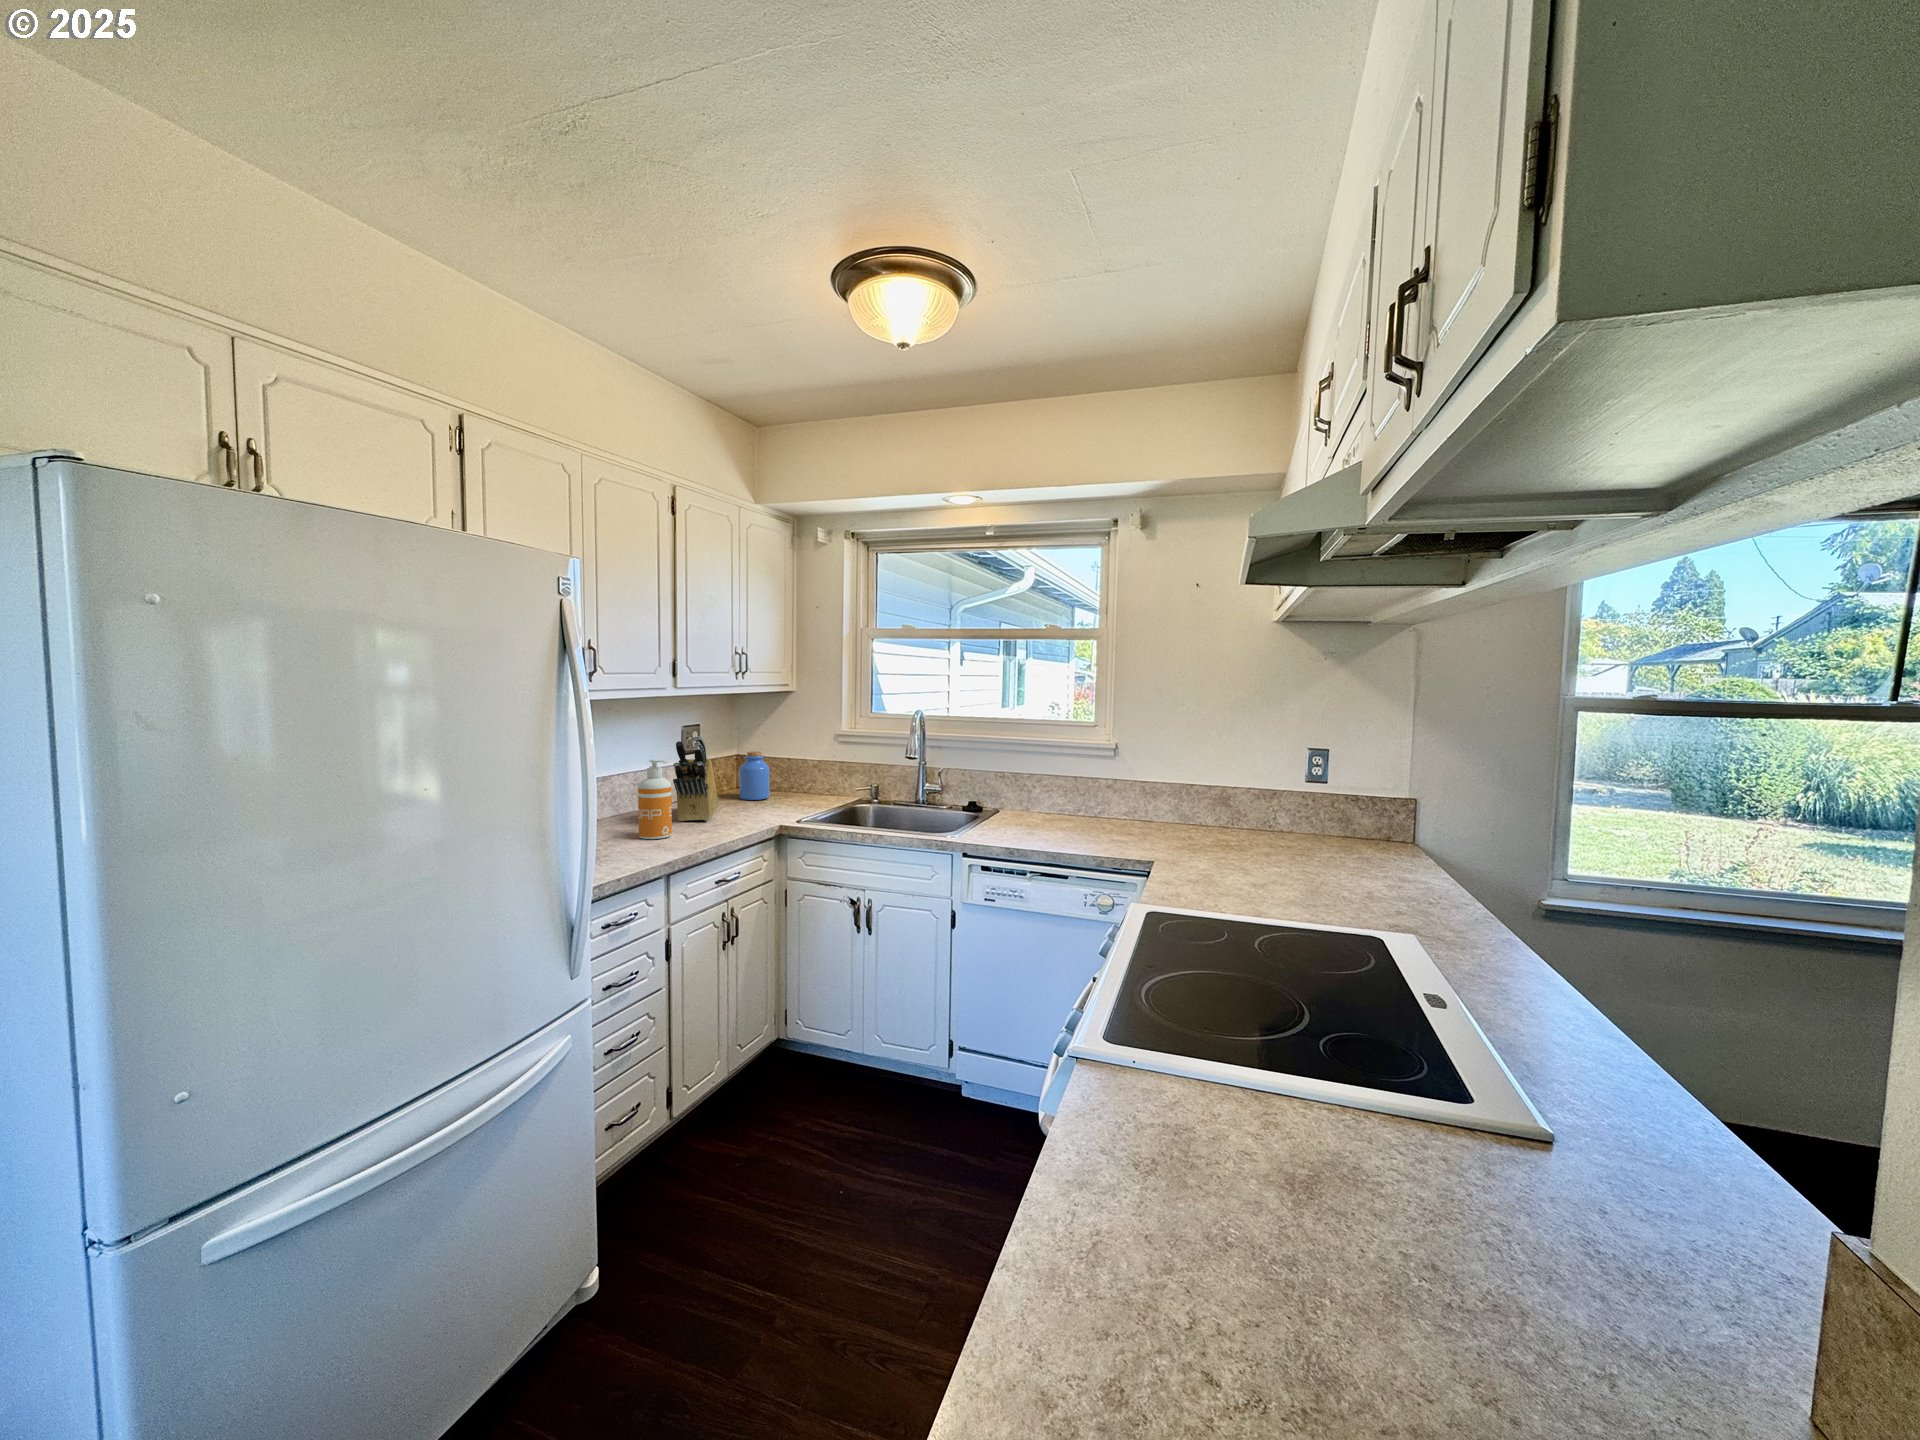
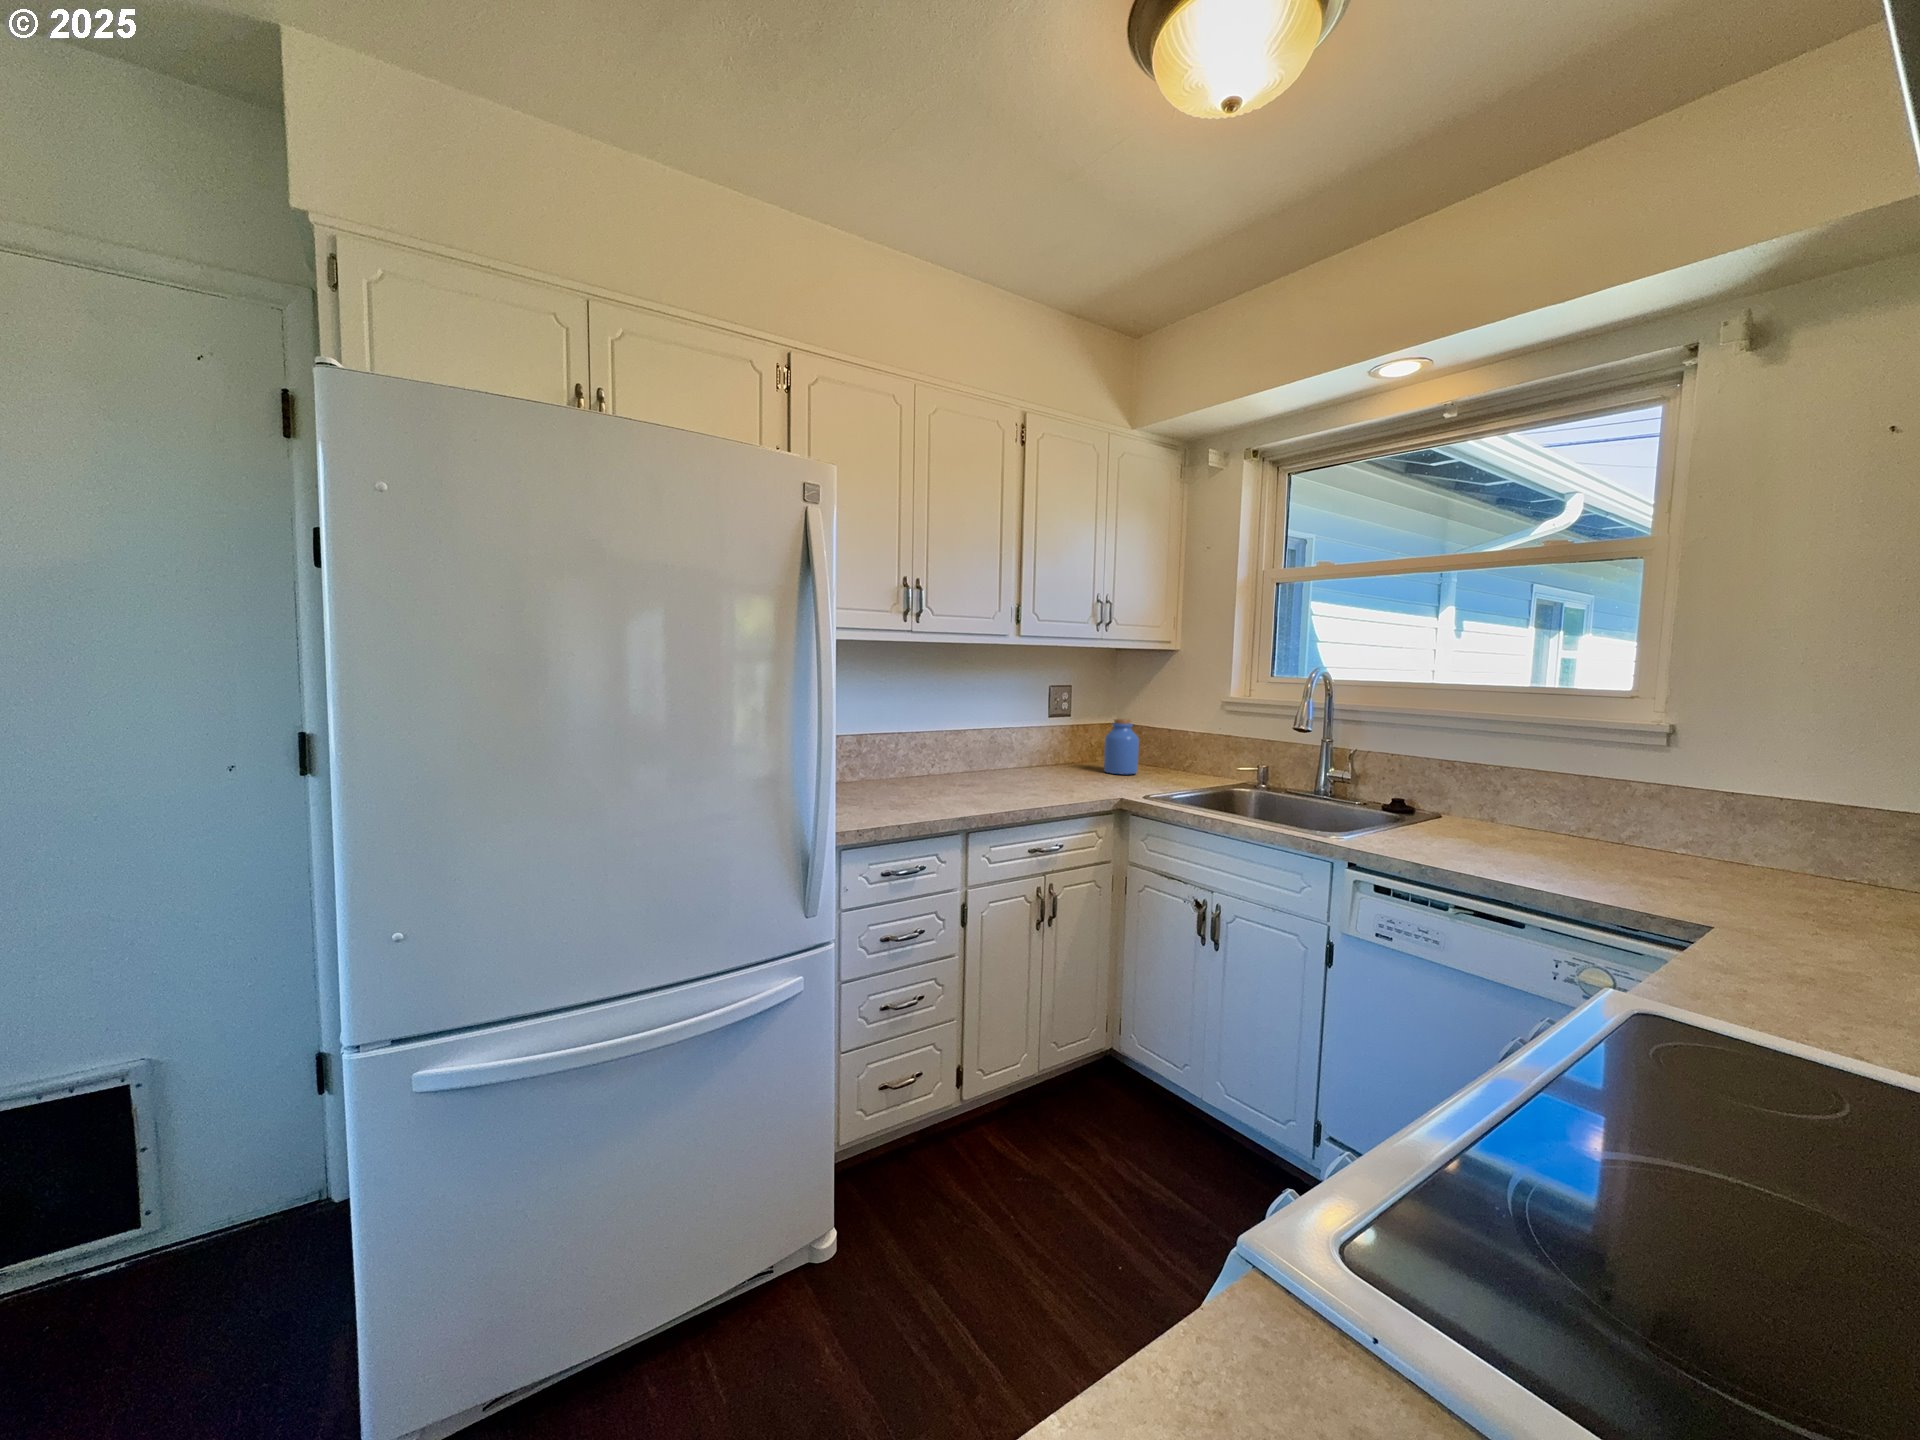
knife block: present [673,736,718,821] -> none [1006,690,1070,786]
soap dispenser: present [638,760,672,839] -> none [961,710,996,795]

